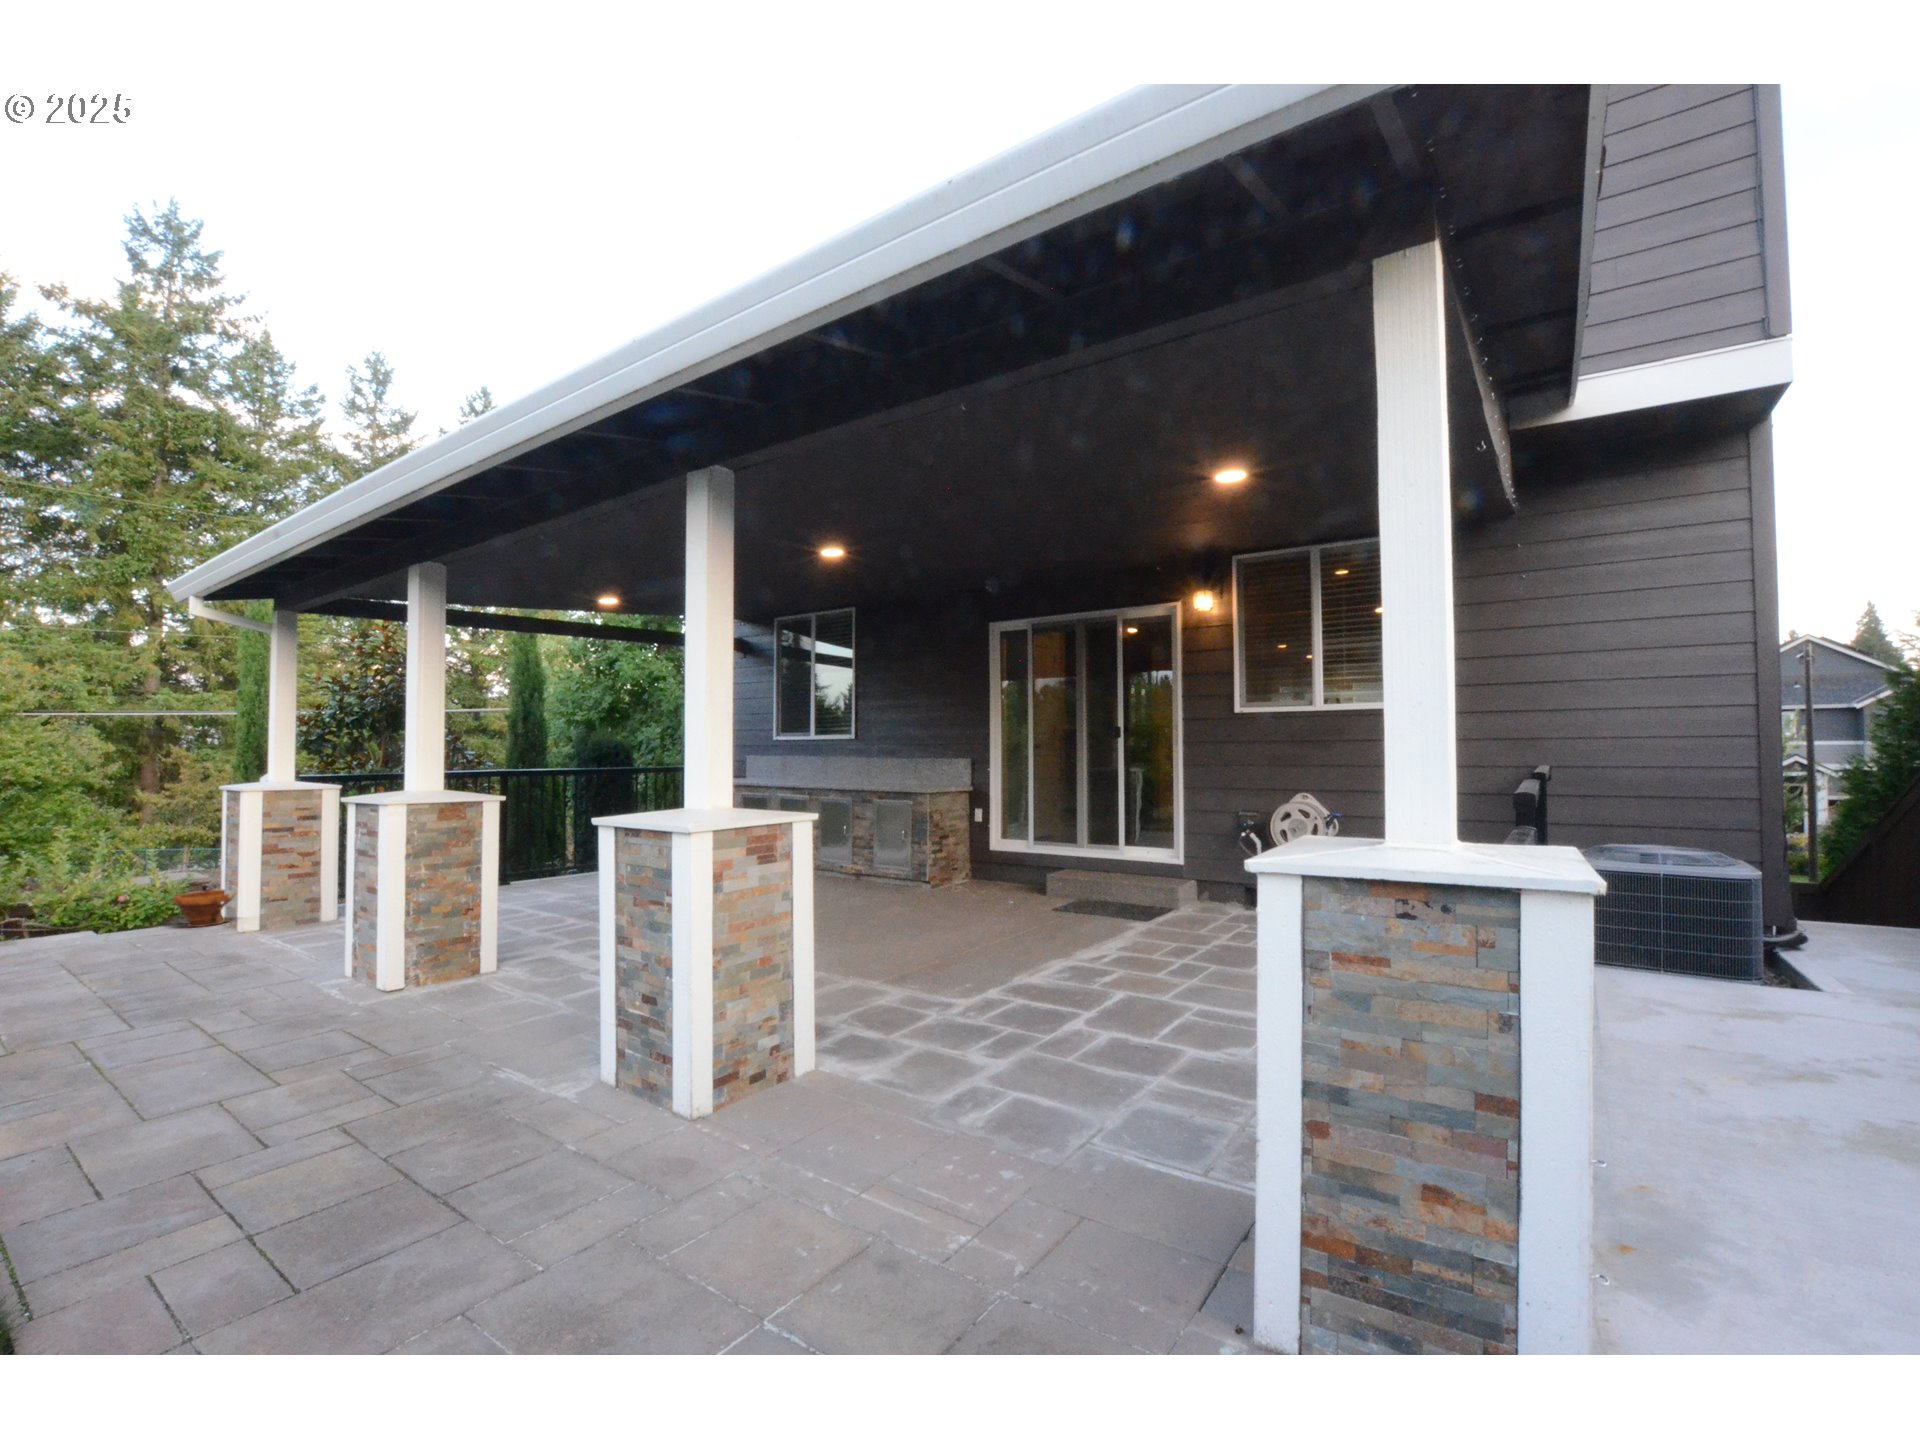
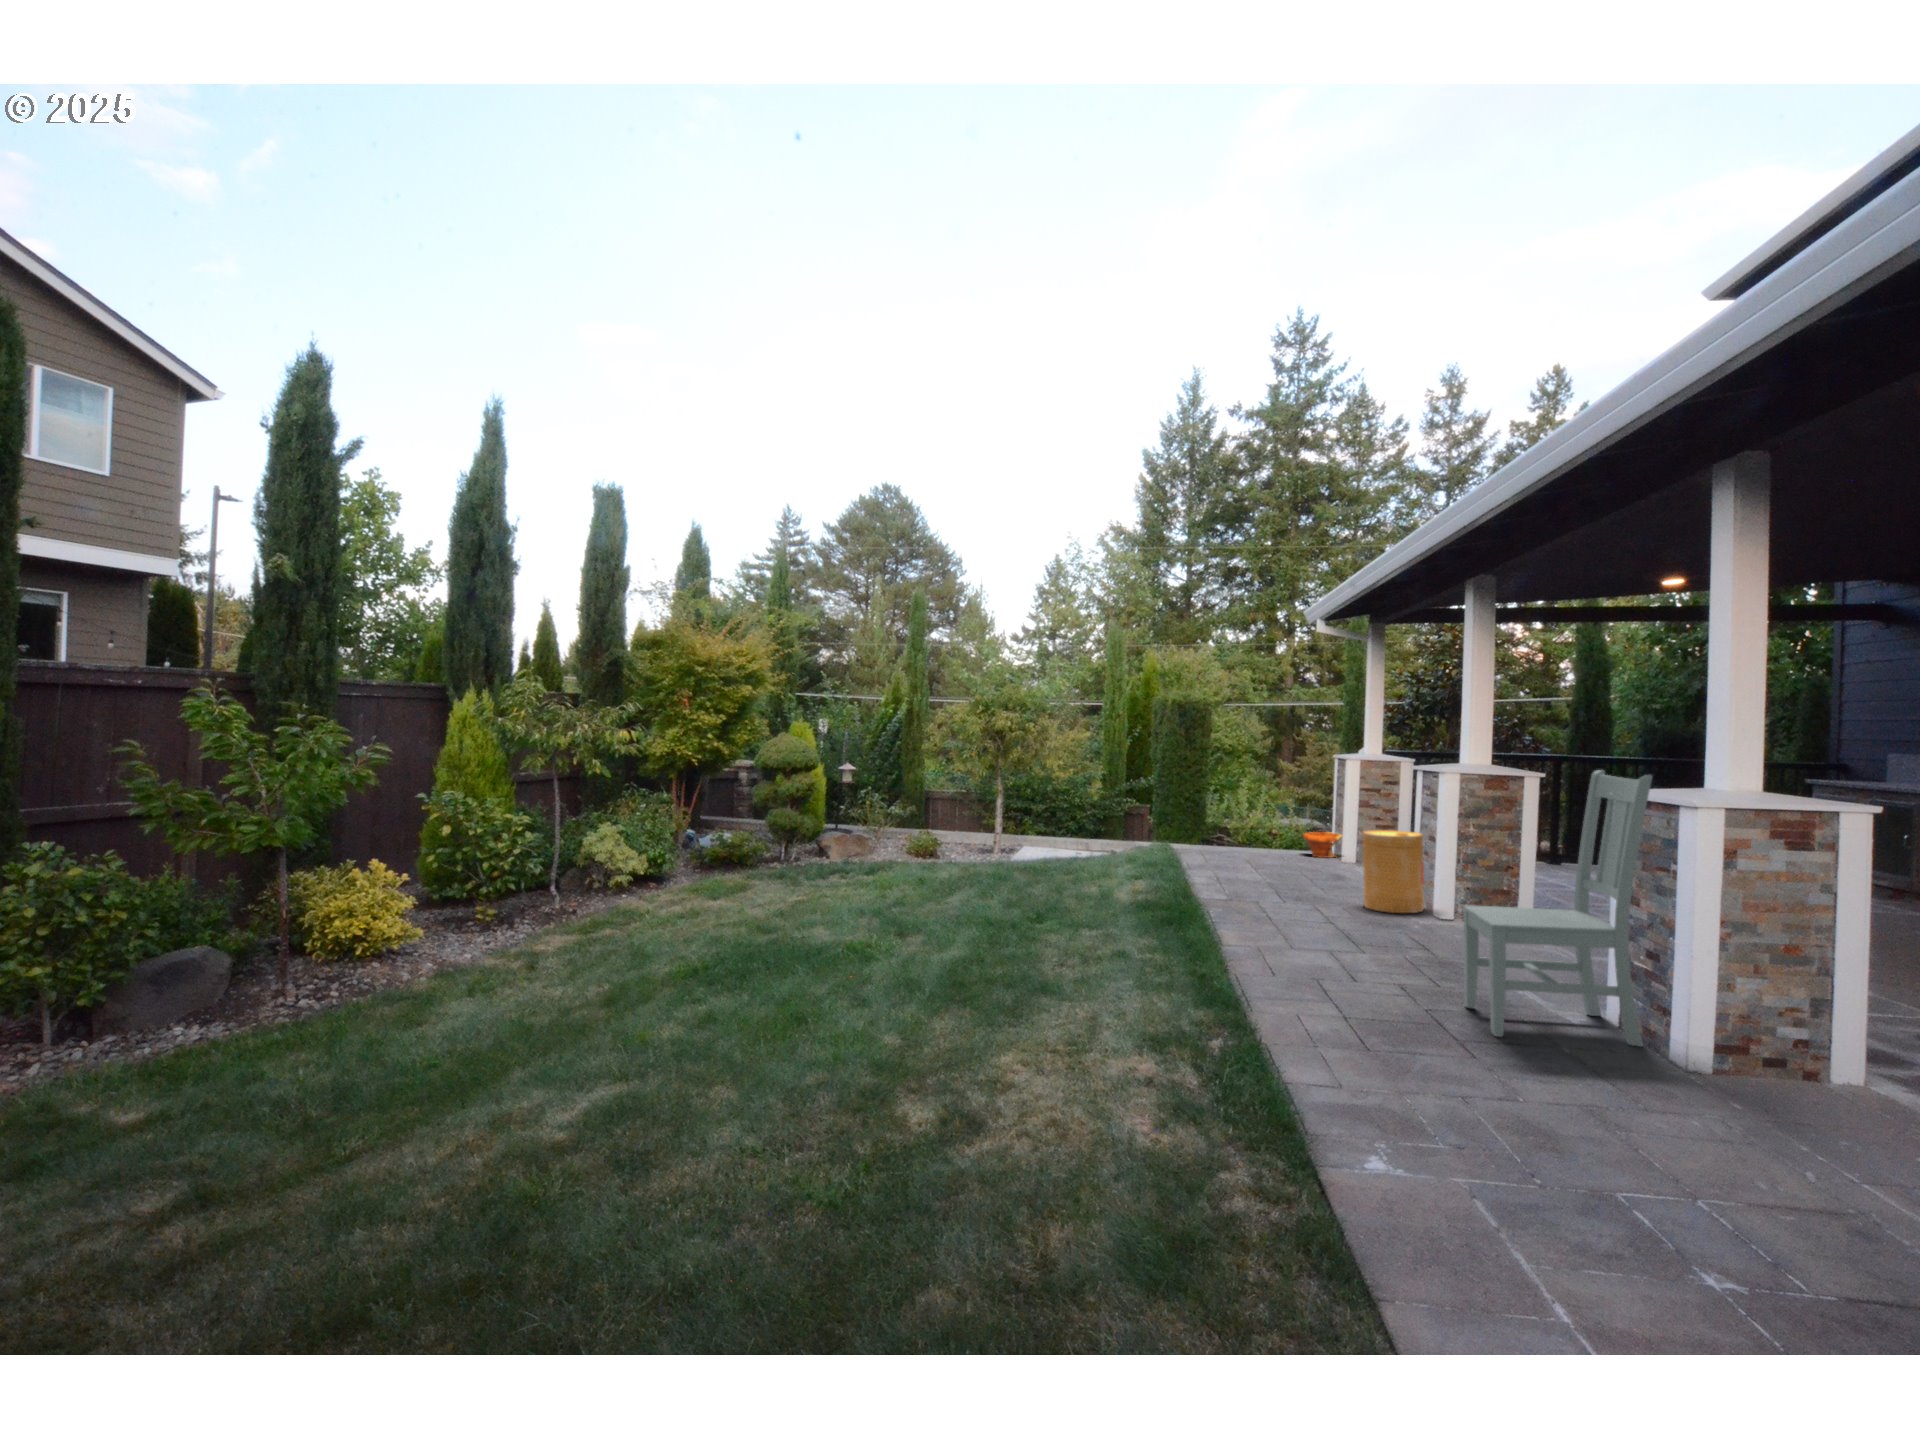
chair: none [434,796,653,1163] -> present [1463,770,1652,1047]
basket: none [272,882,363,997] -> present [1363,830,1424,913]

